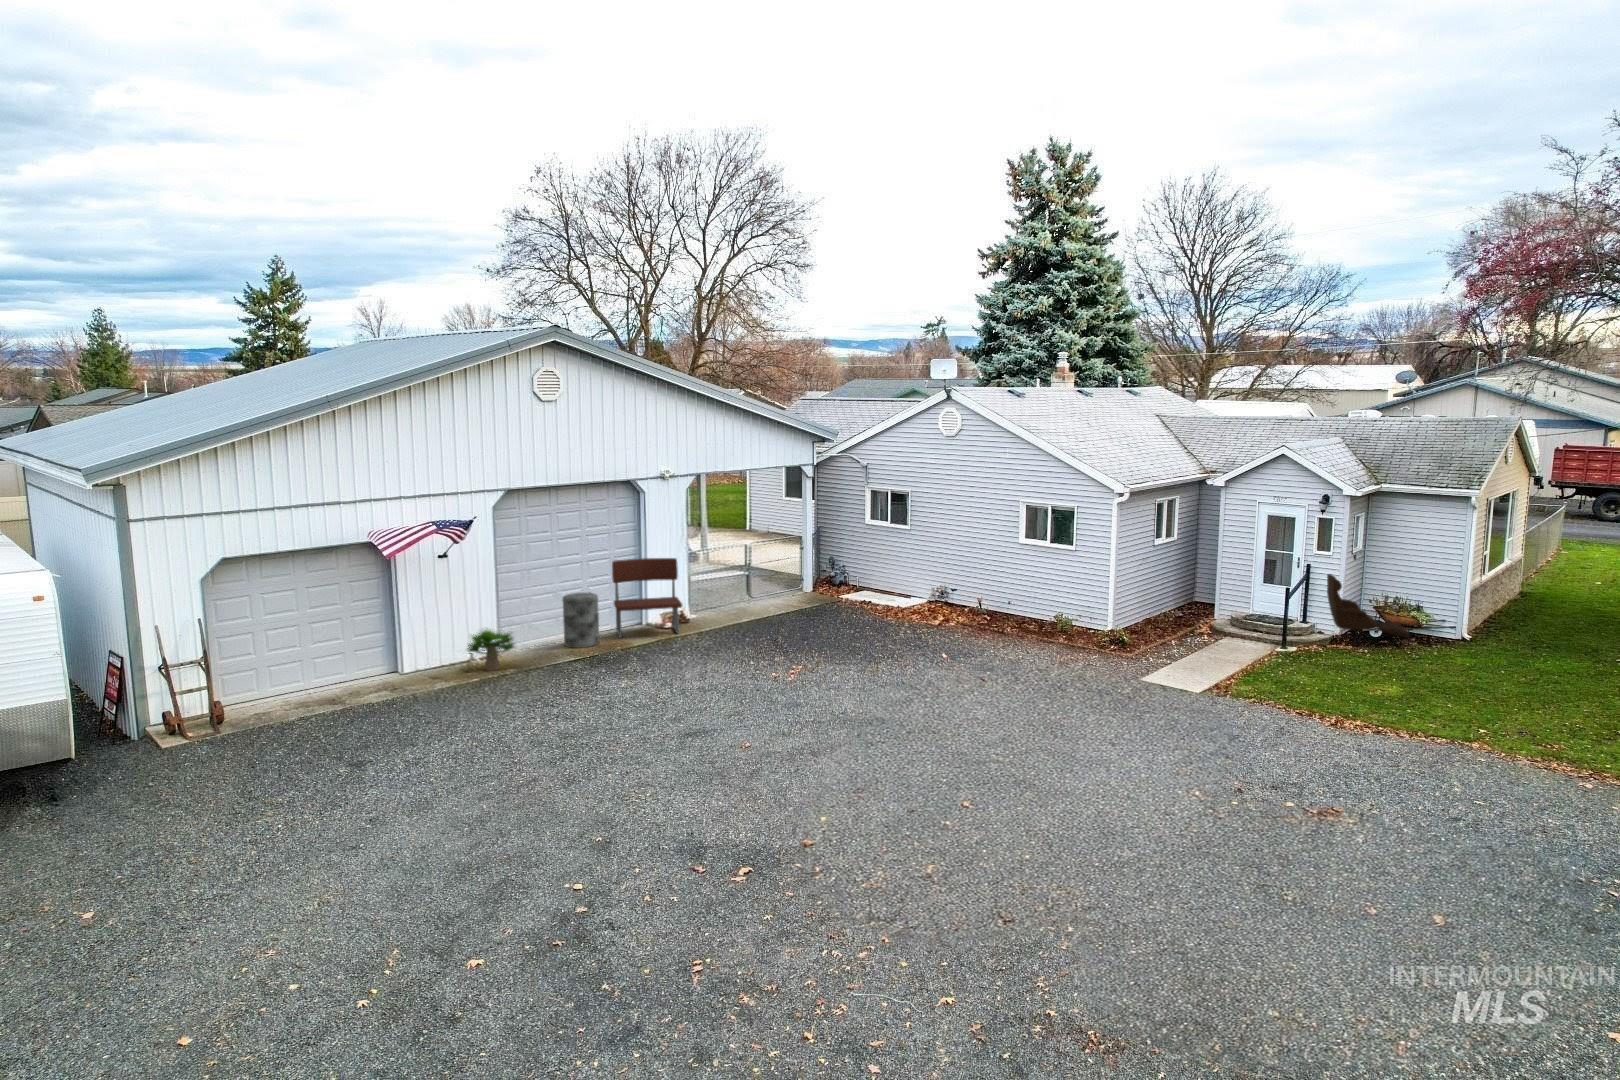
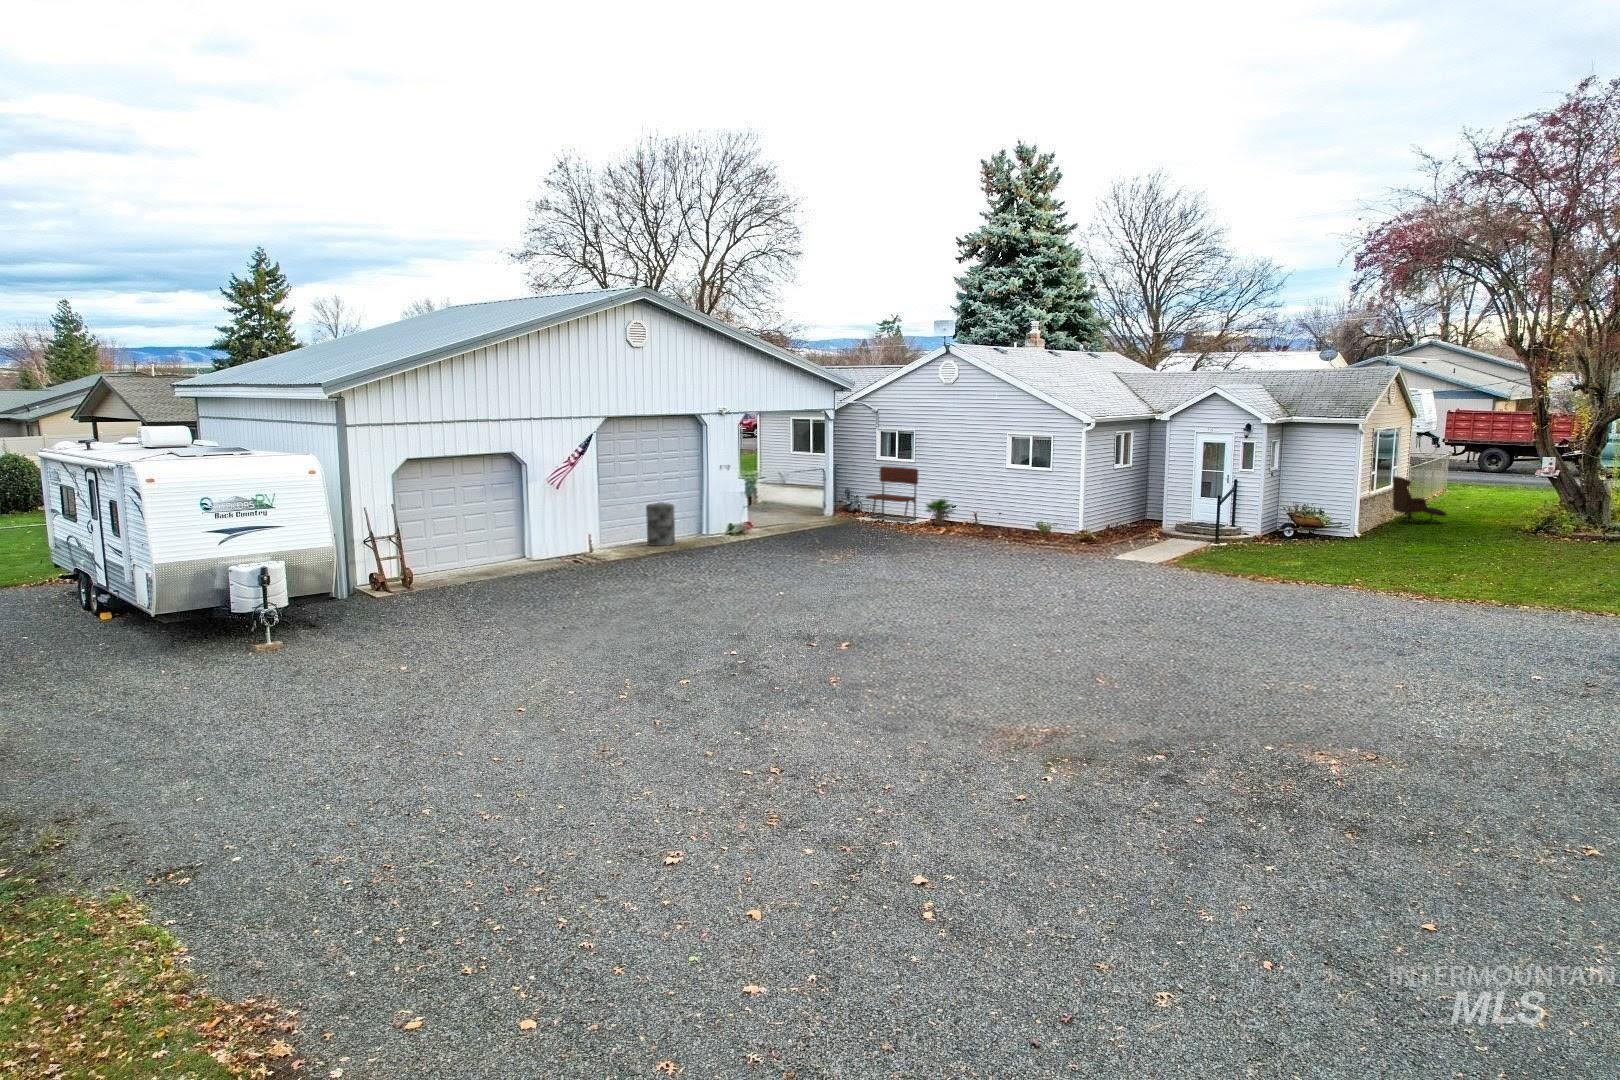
bench: present [612,558,682,637] -> present [866,466,918,522]
lounge chair: present [1327,574,1409,647] -> present [1393,476,1446,524]
potted plant: present [467,629,515,671] -> present [926,499,954,525]

